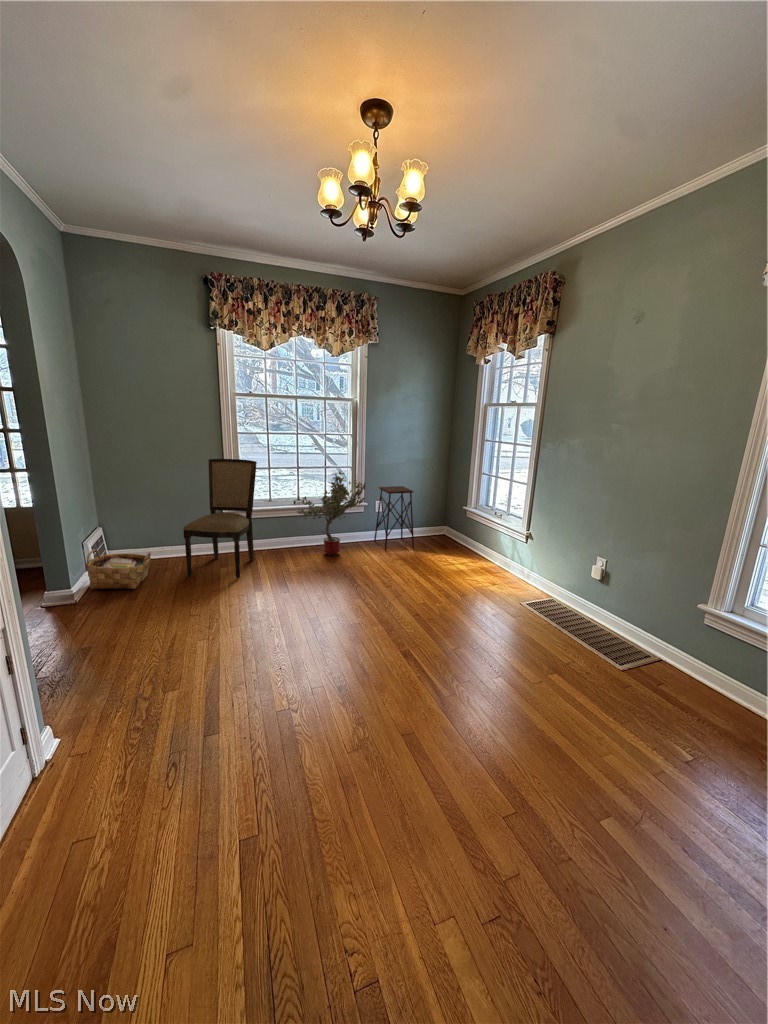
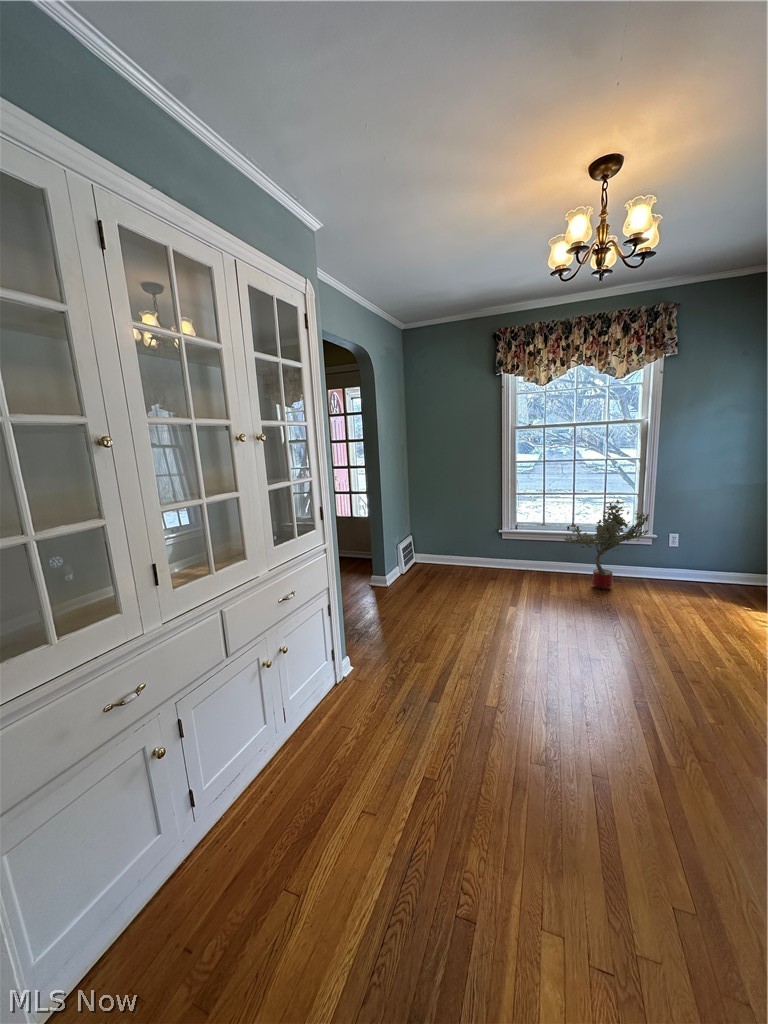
dining chair: present [183,459,257,578] -> none [460,486,528,593]
side table: present [374,486,414,551] -> none [666,519,724,600]
woven basket: present [85,549,151,589] -> none [396,551,437,585]

